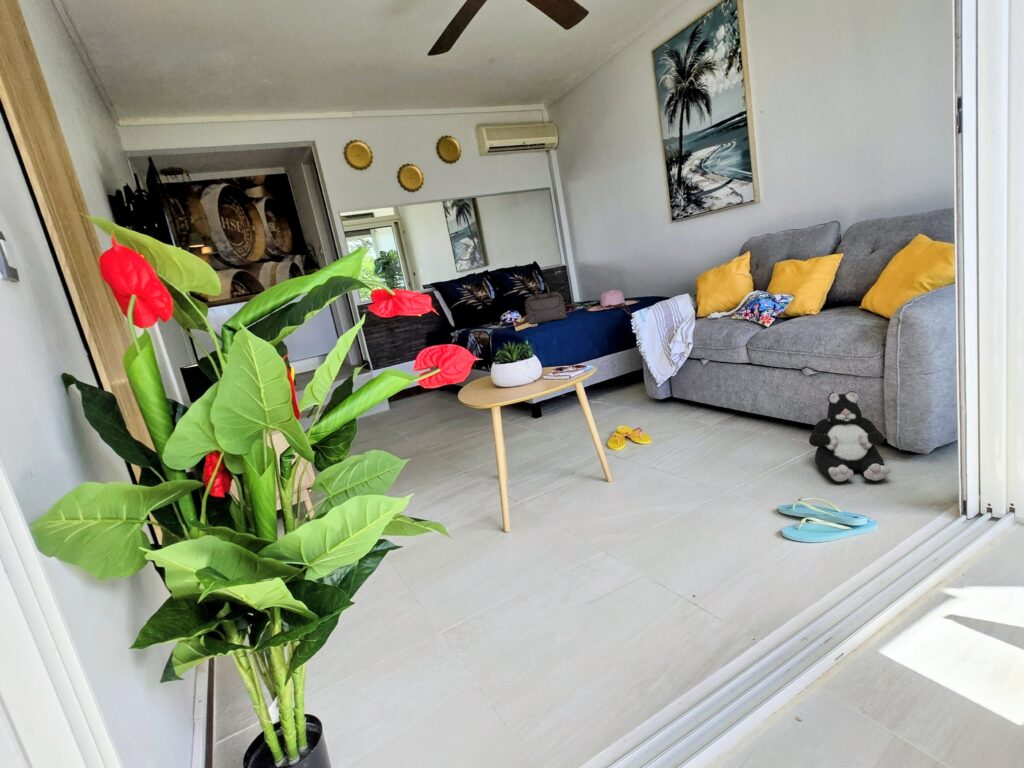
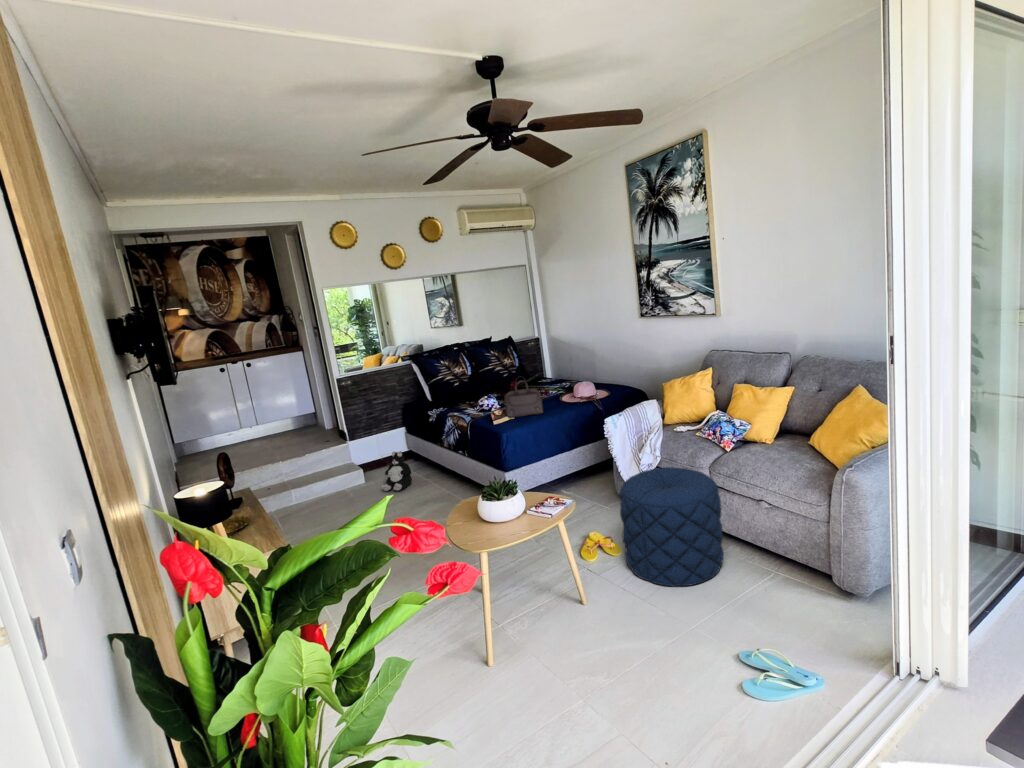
pouf: none [646,343,764,463] -> present [620,467,724,586]
plush toy: present [809,391,891,481] -> present [381,451,412,491]

